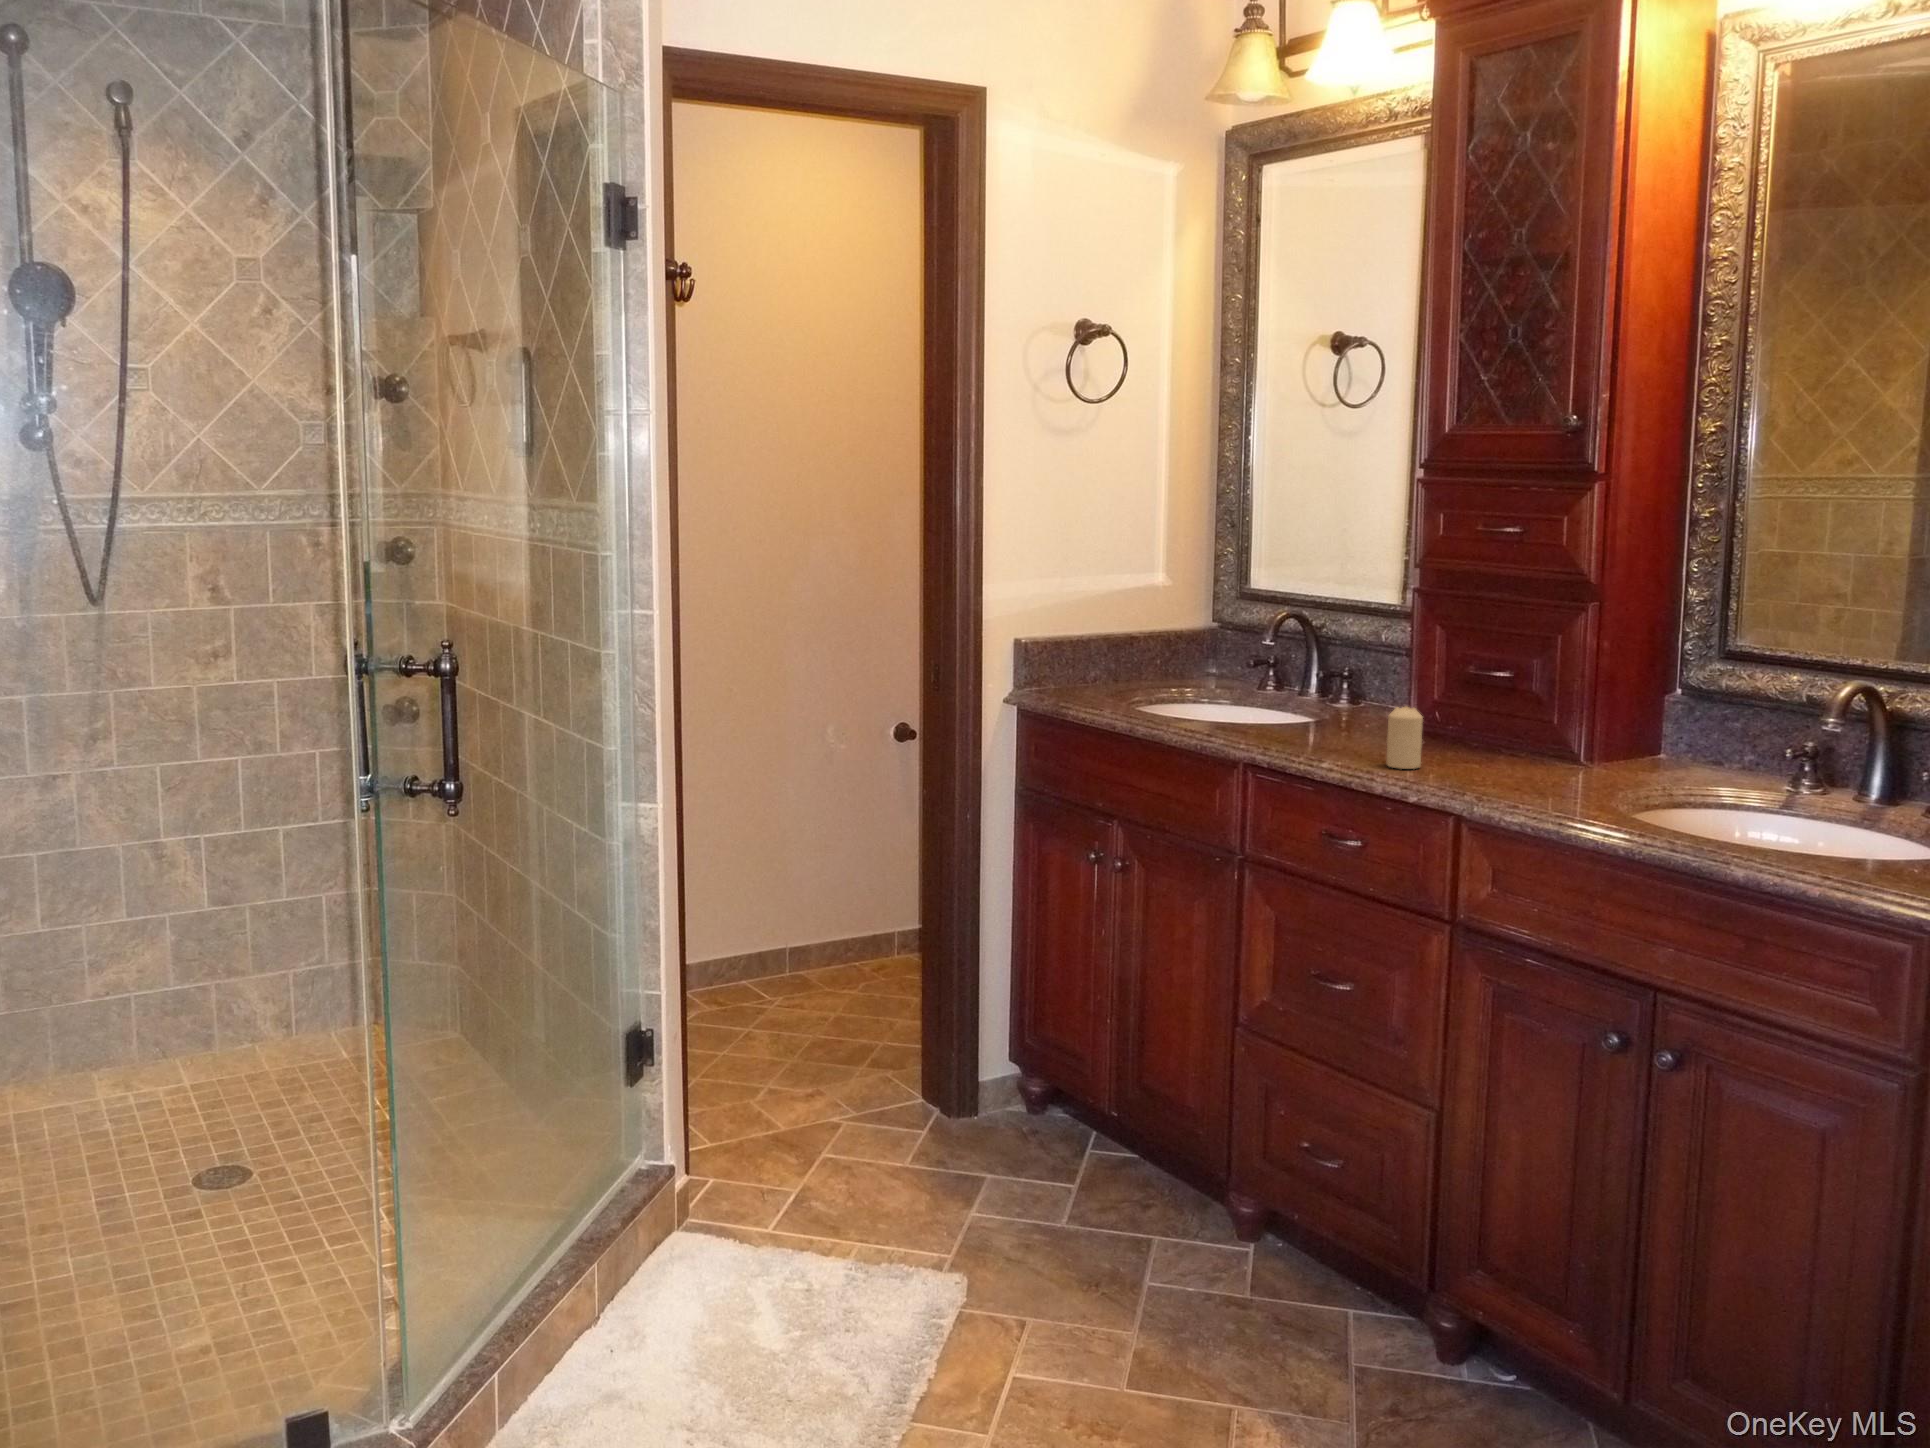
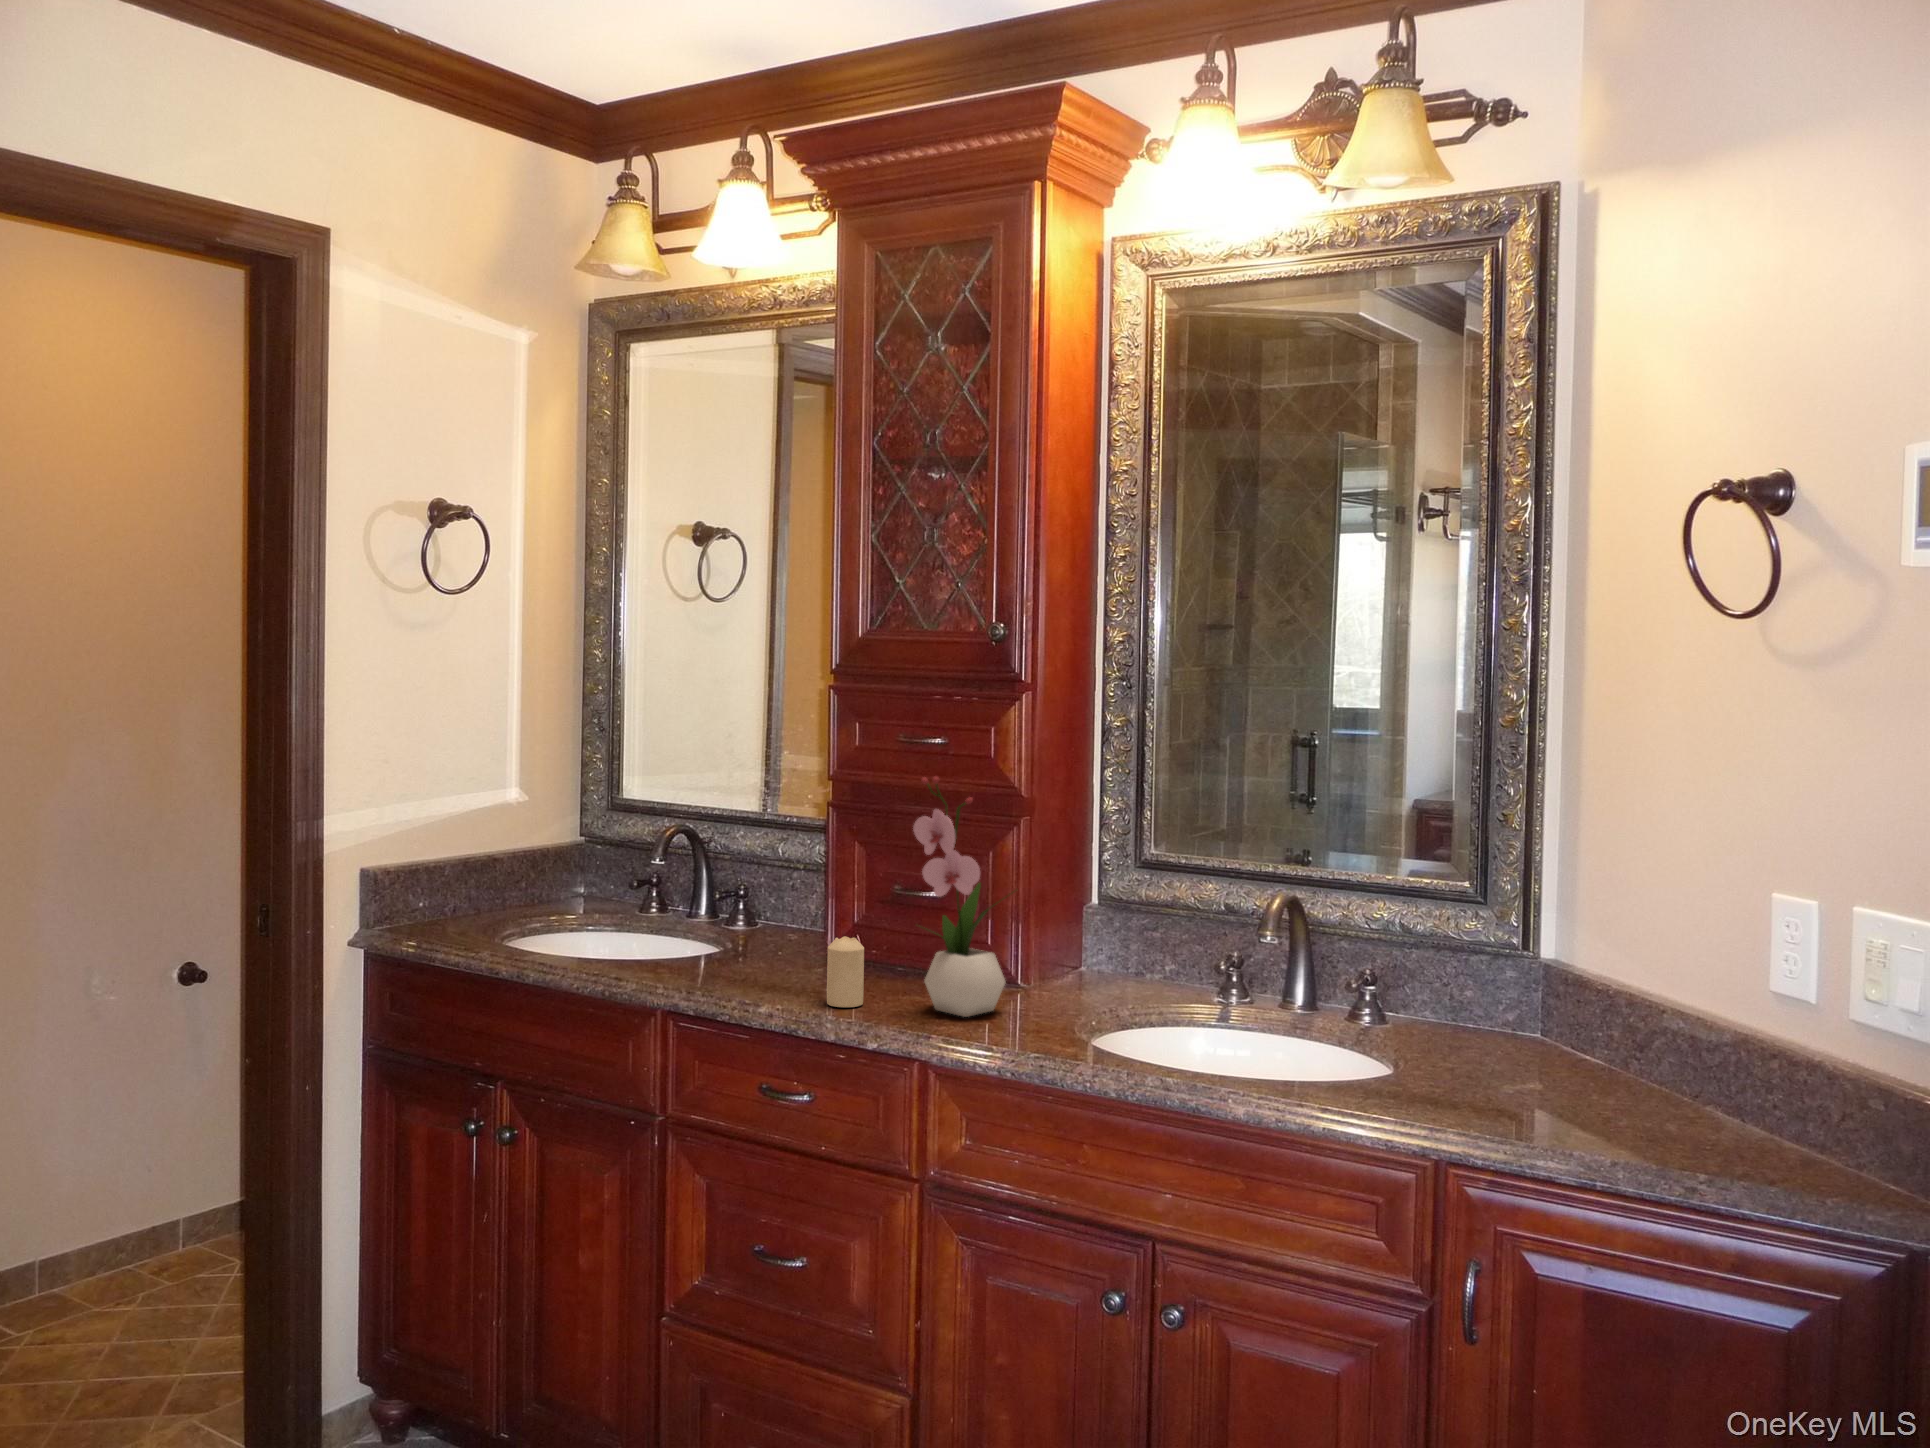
flower arrangement: none [1466,561,1572,783] -> present [913,777,1005,1017]

